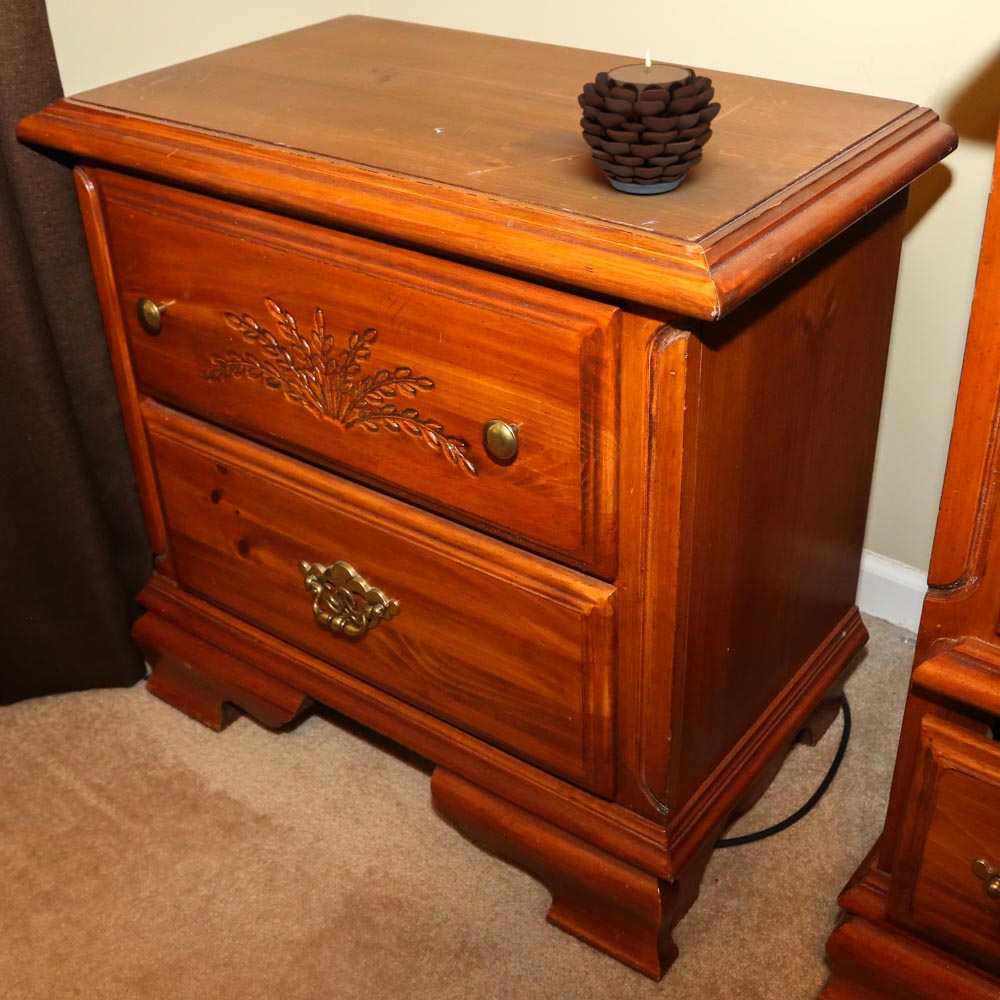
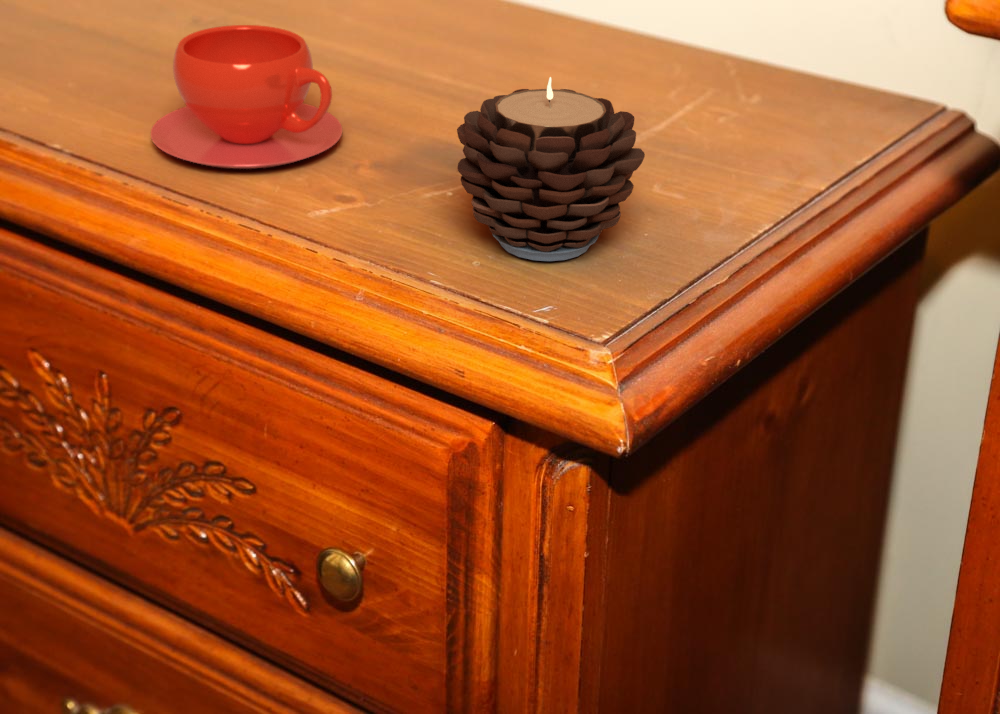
teacup: none [346,45,487,148] -> present [151,25,342,169]

